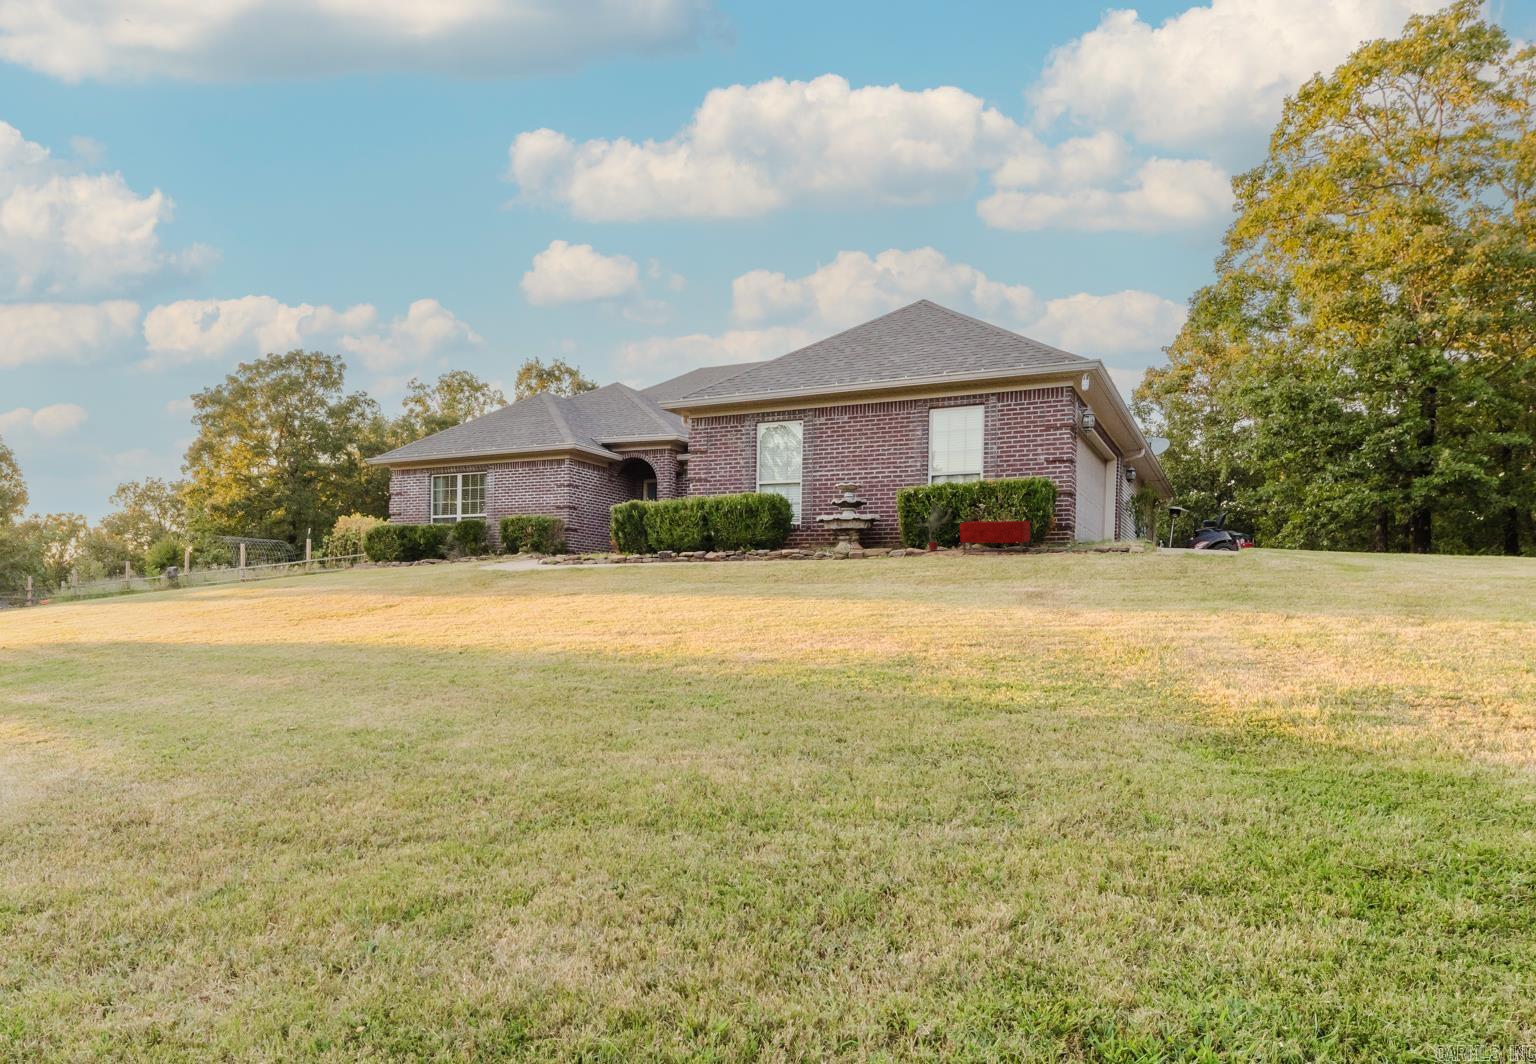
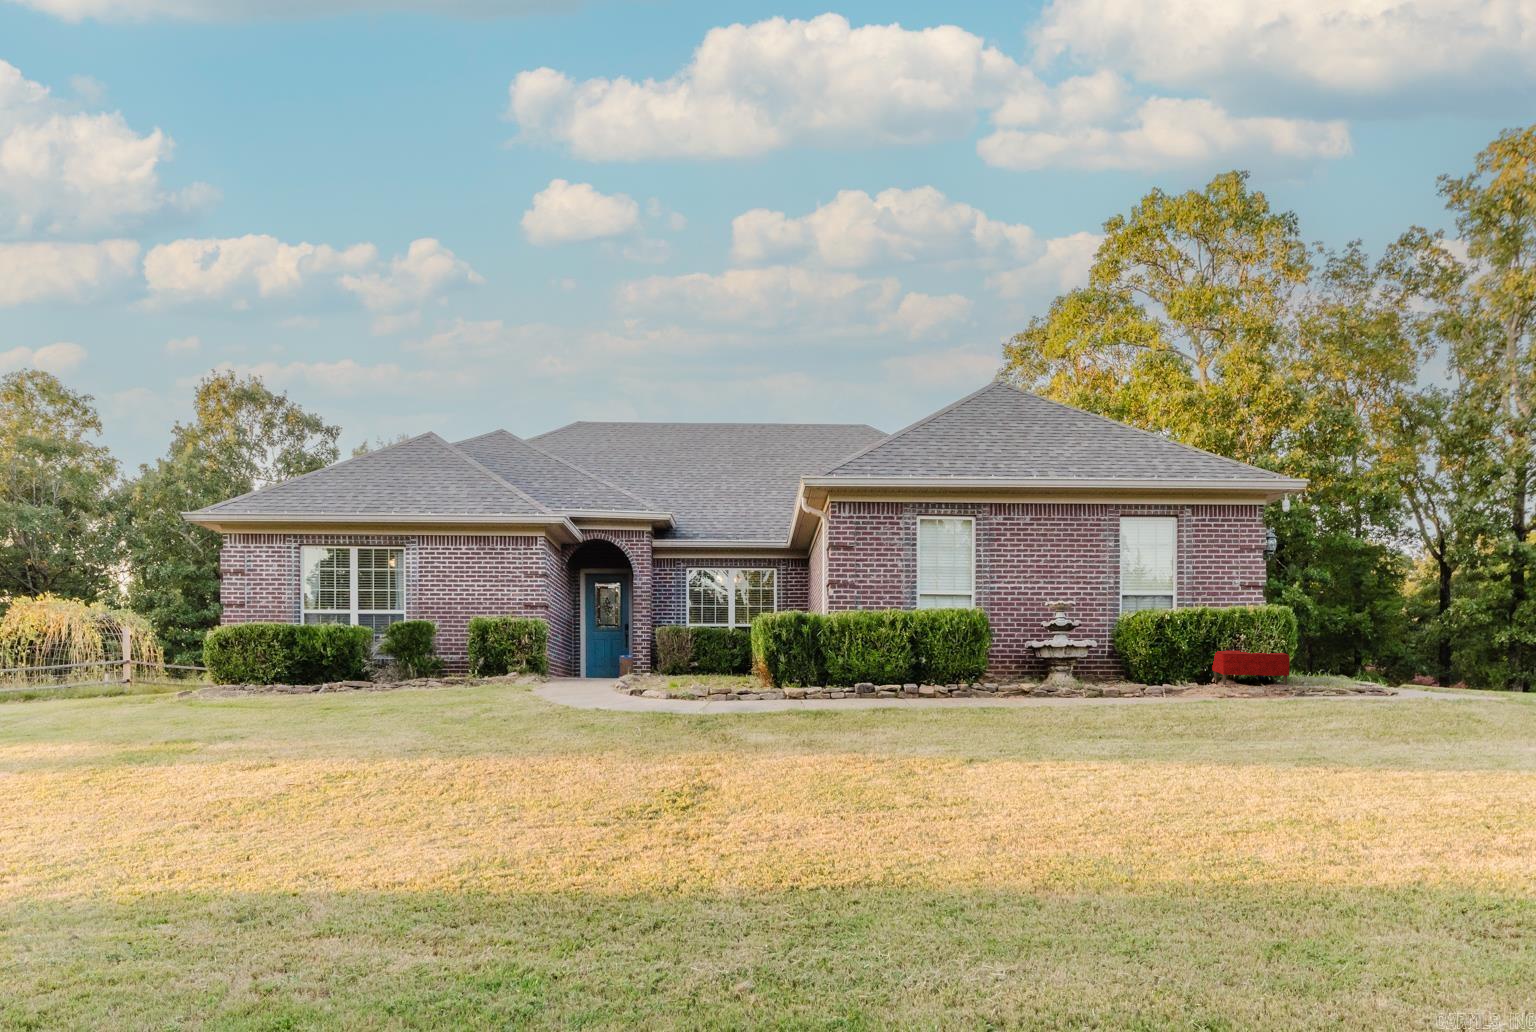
potted tree: present [914,503,951,551] -> none [1164,630,1206,682]

